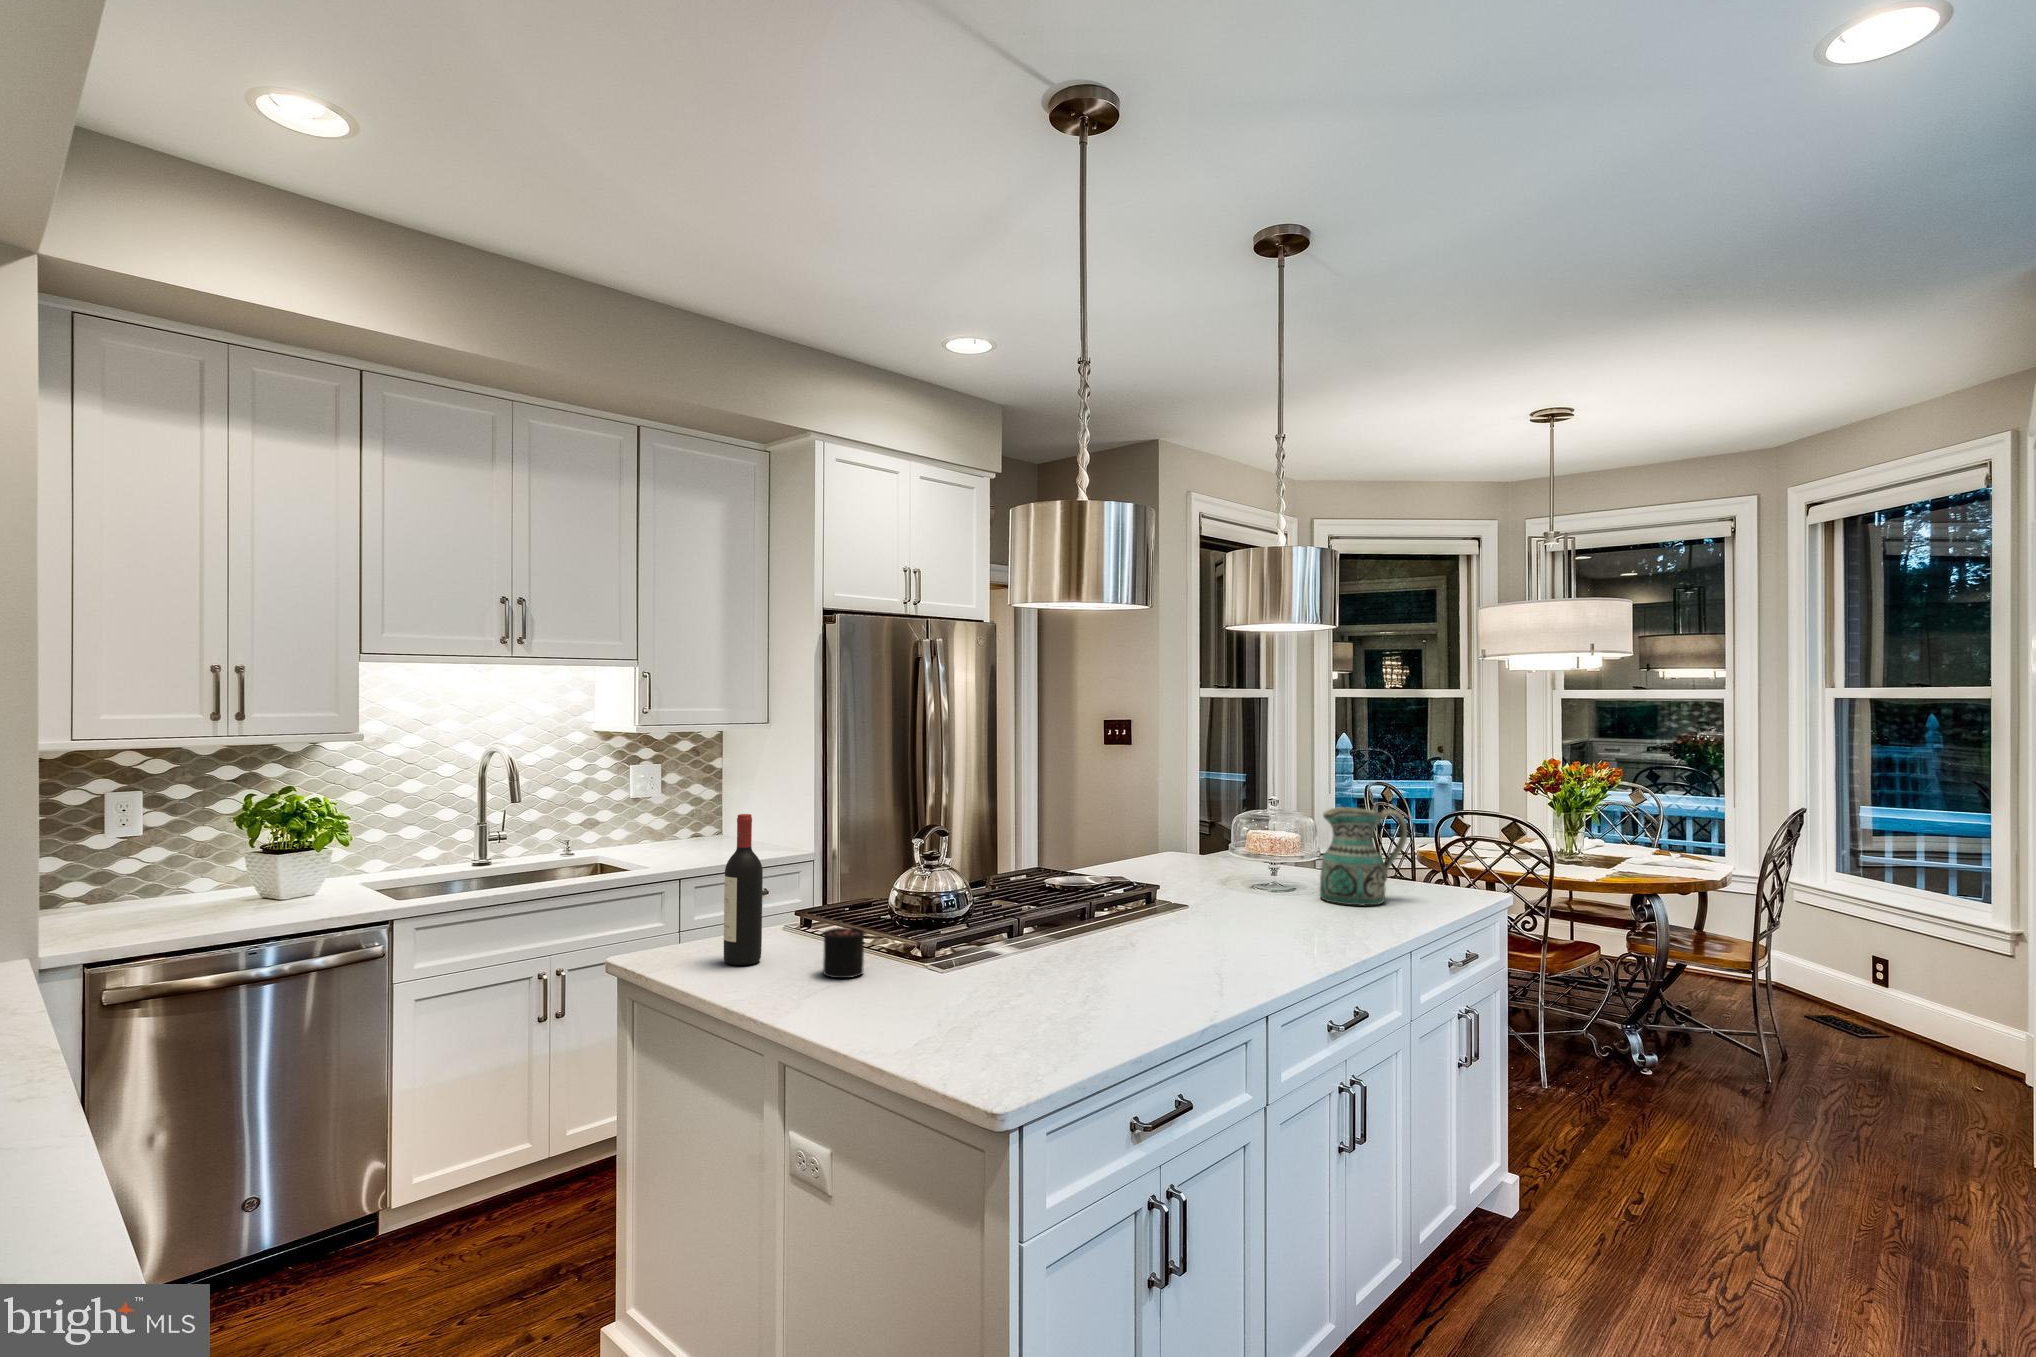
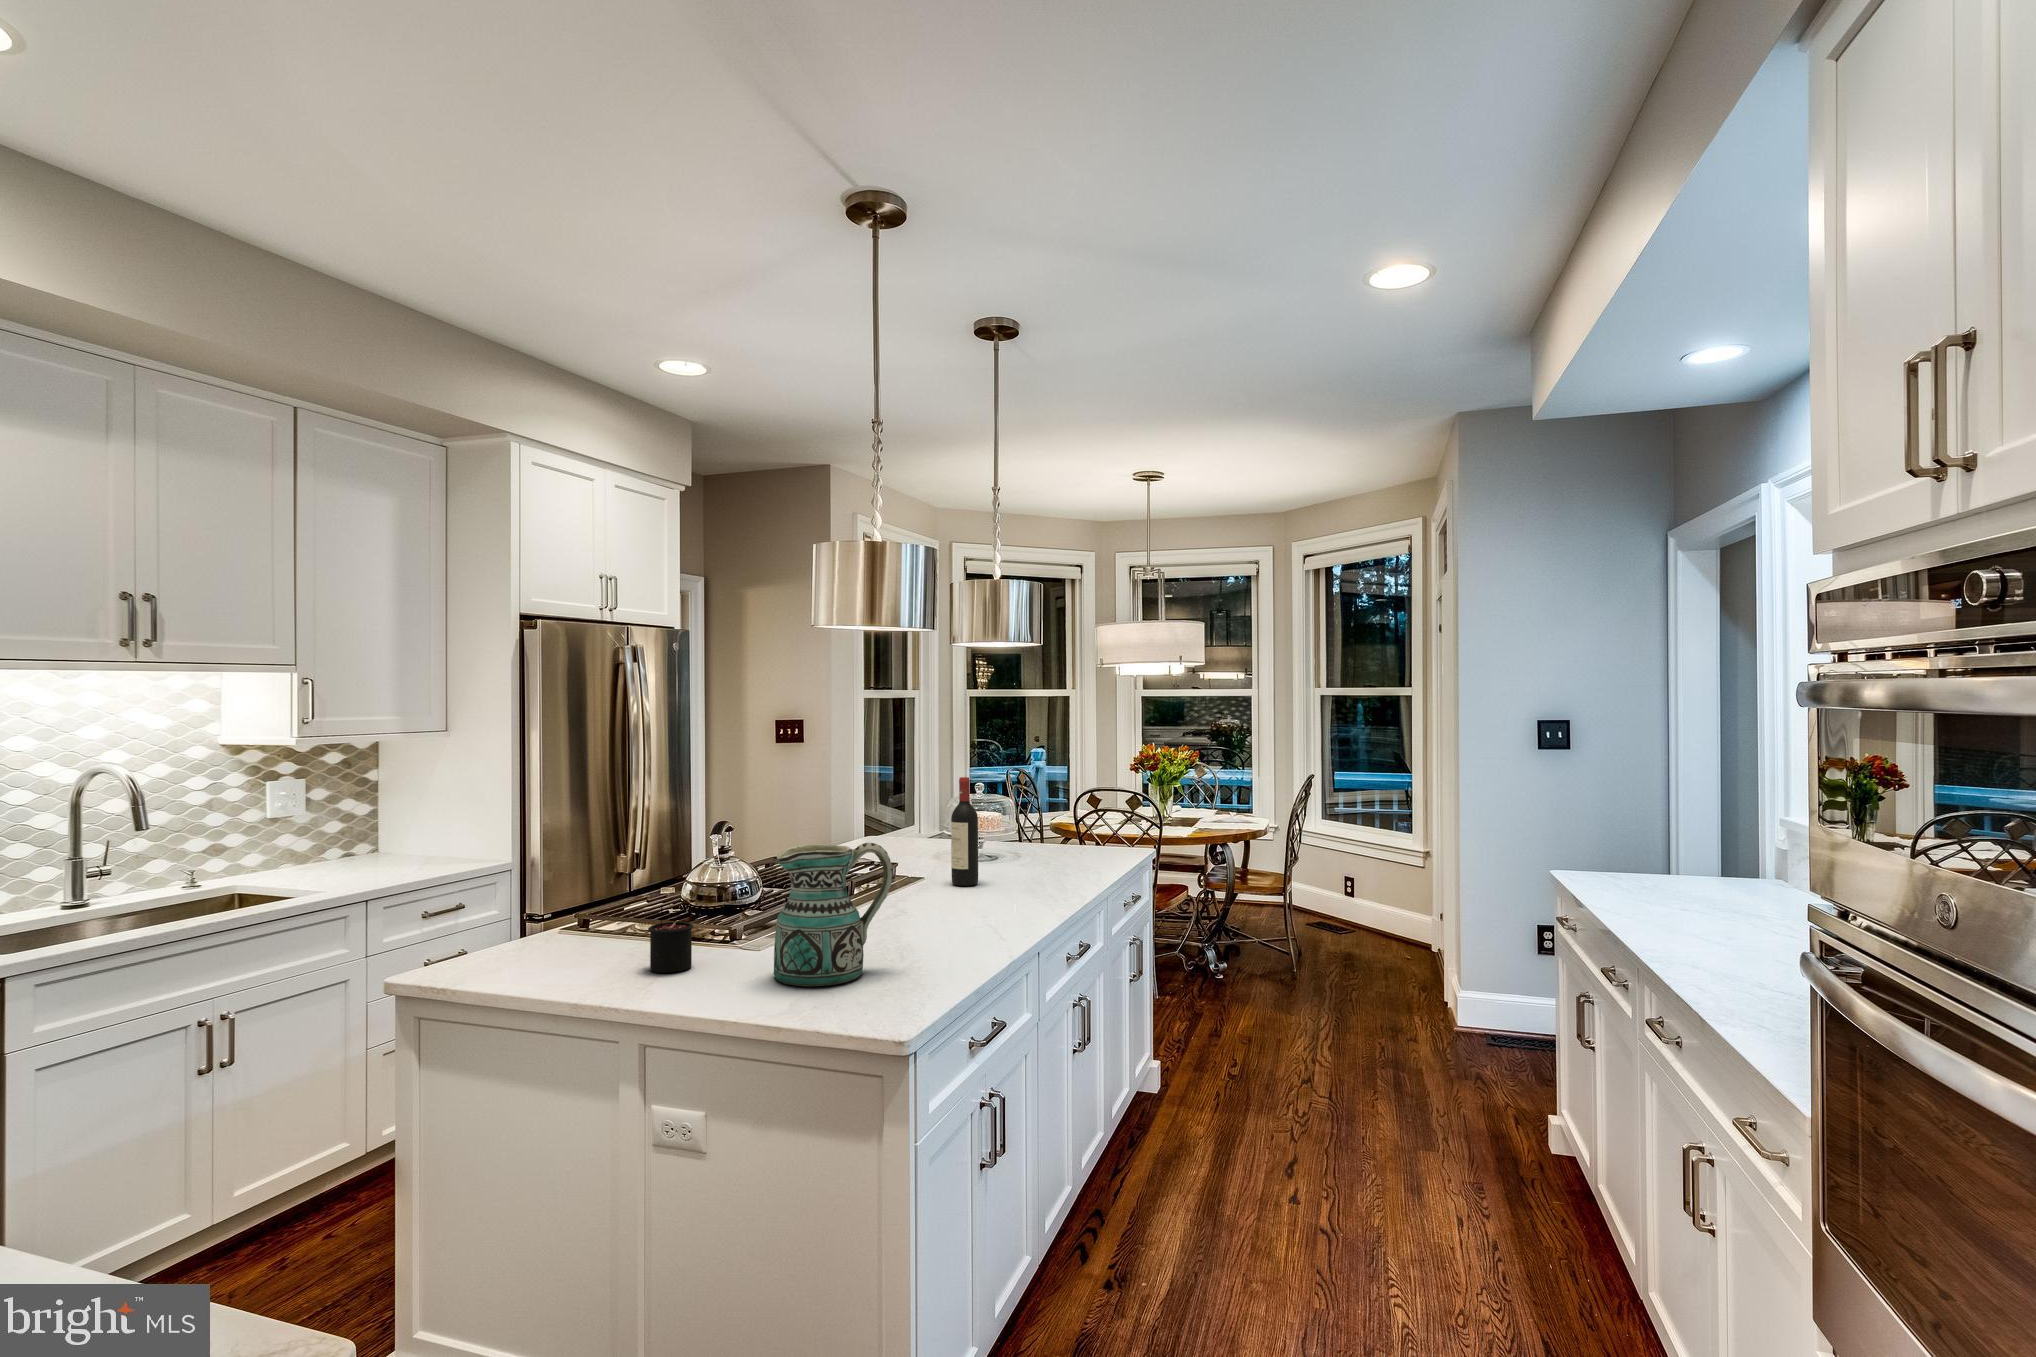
ceramic pitcher: present [1320,807,1407,905] -> present [774,843,892,986]
wine bottle: present [724,814,763,965] -> present [951,777,978,886]

